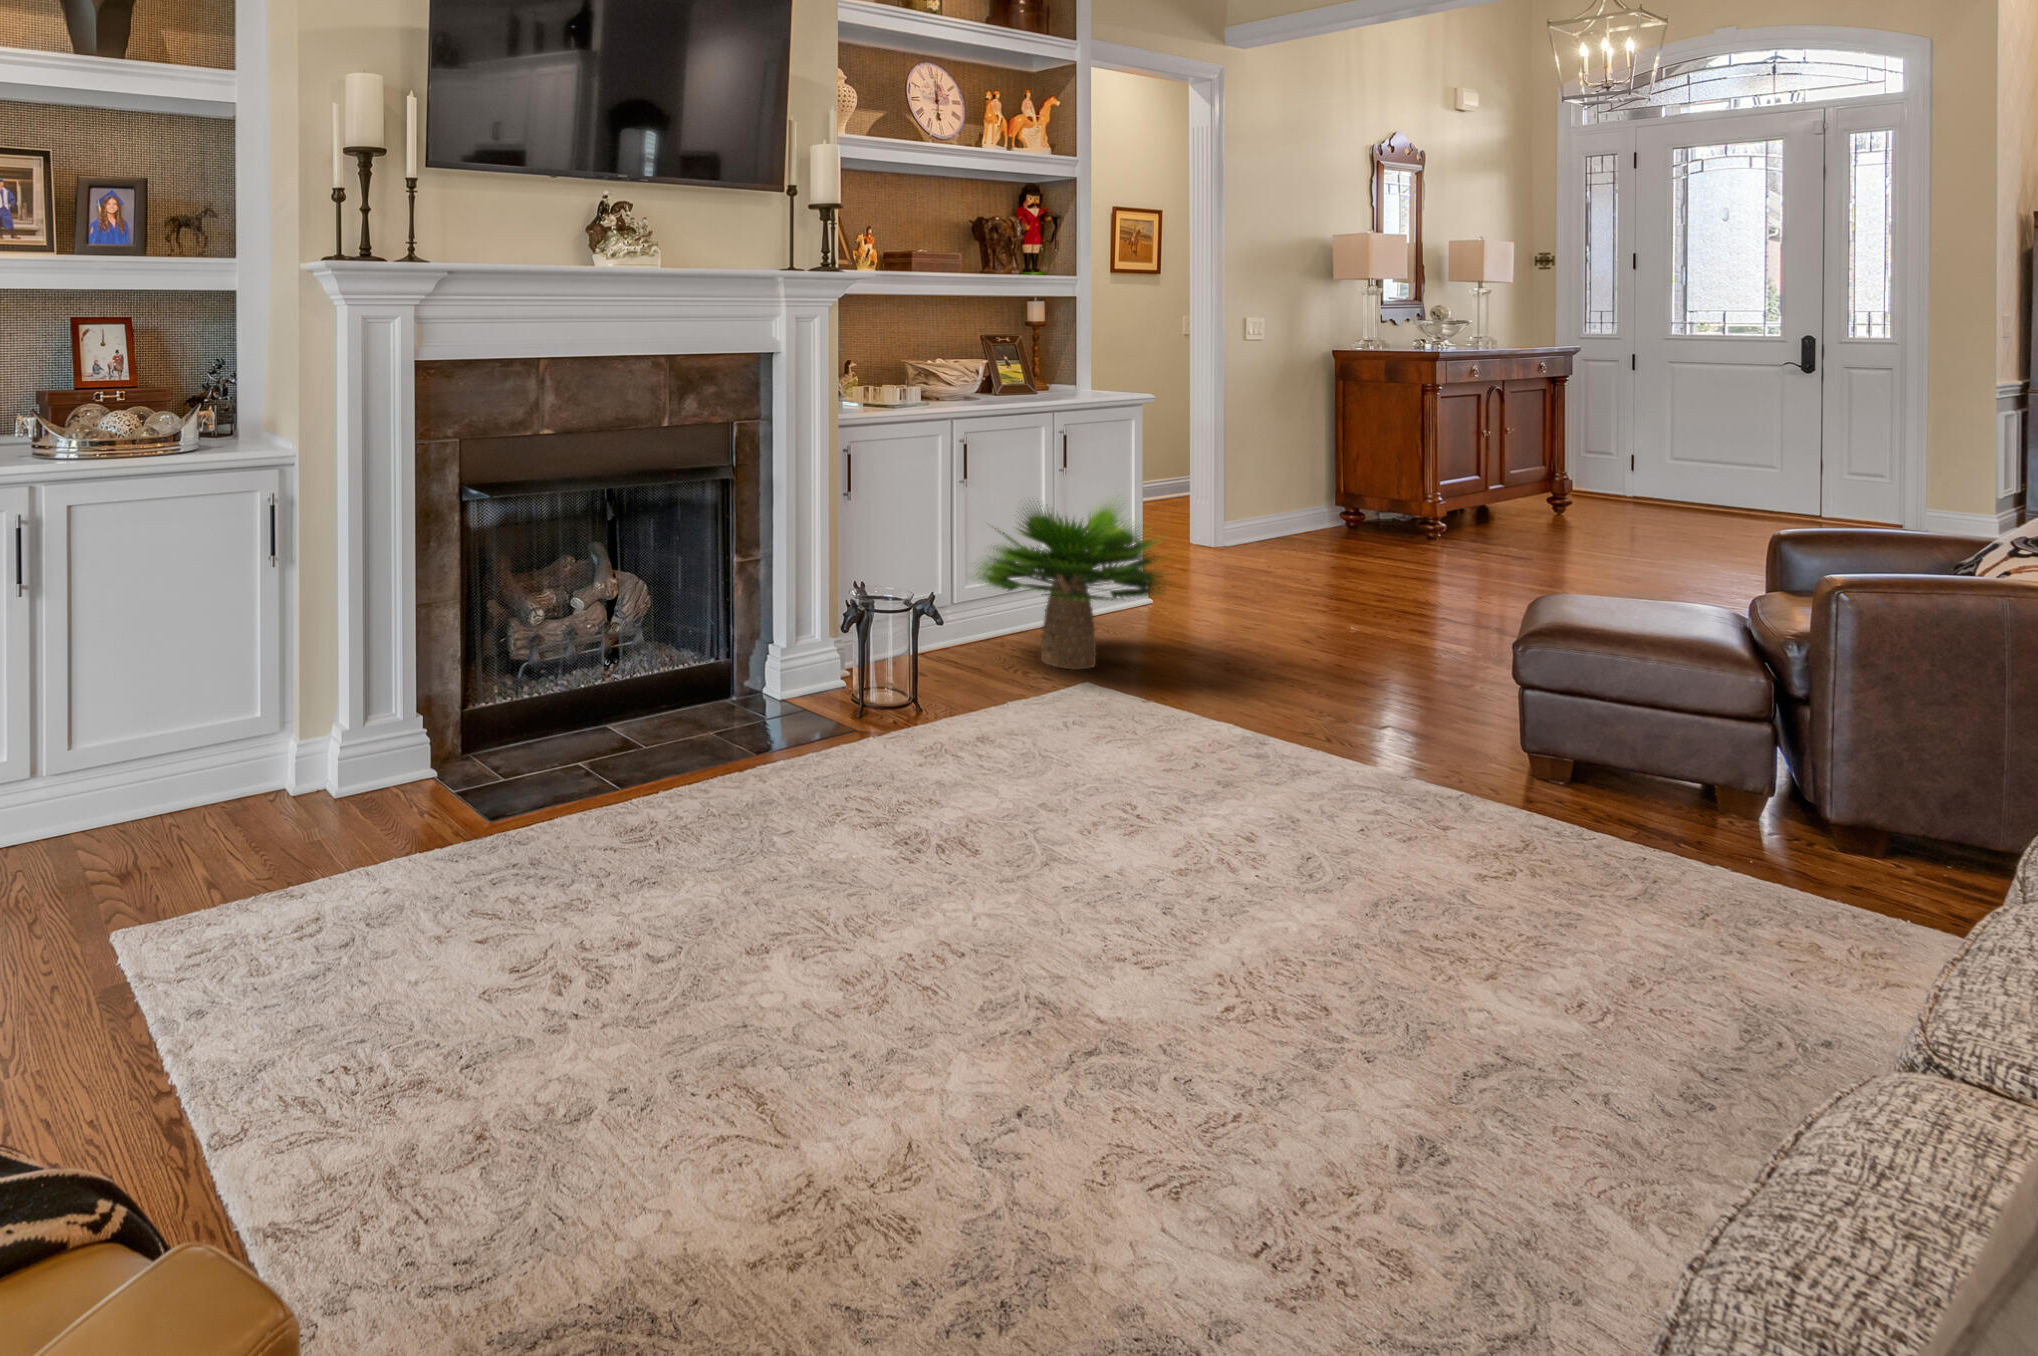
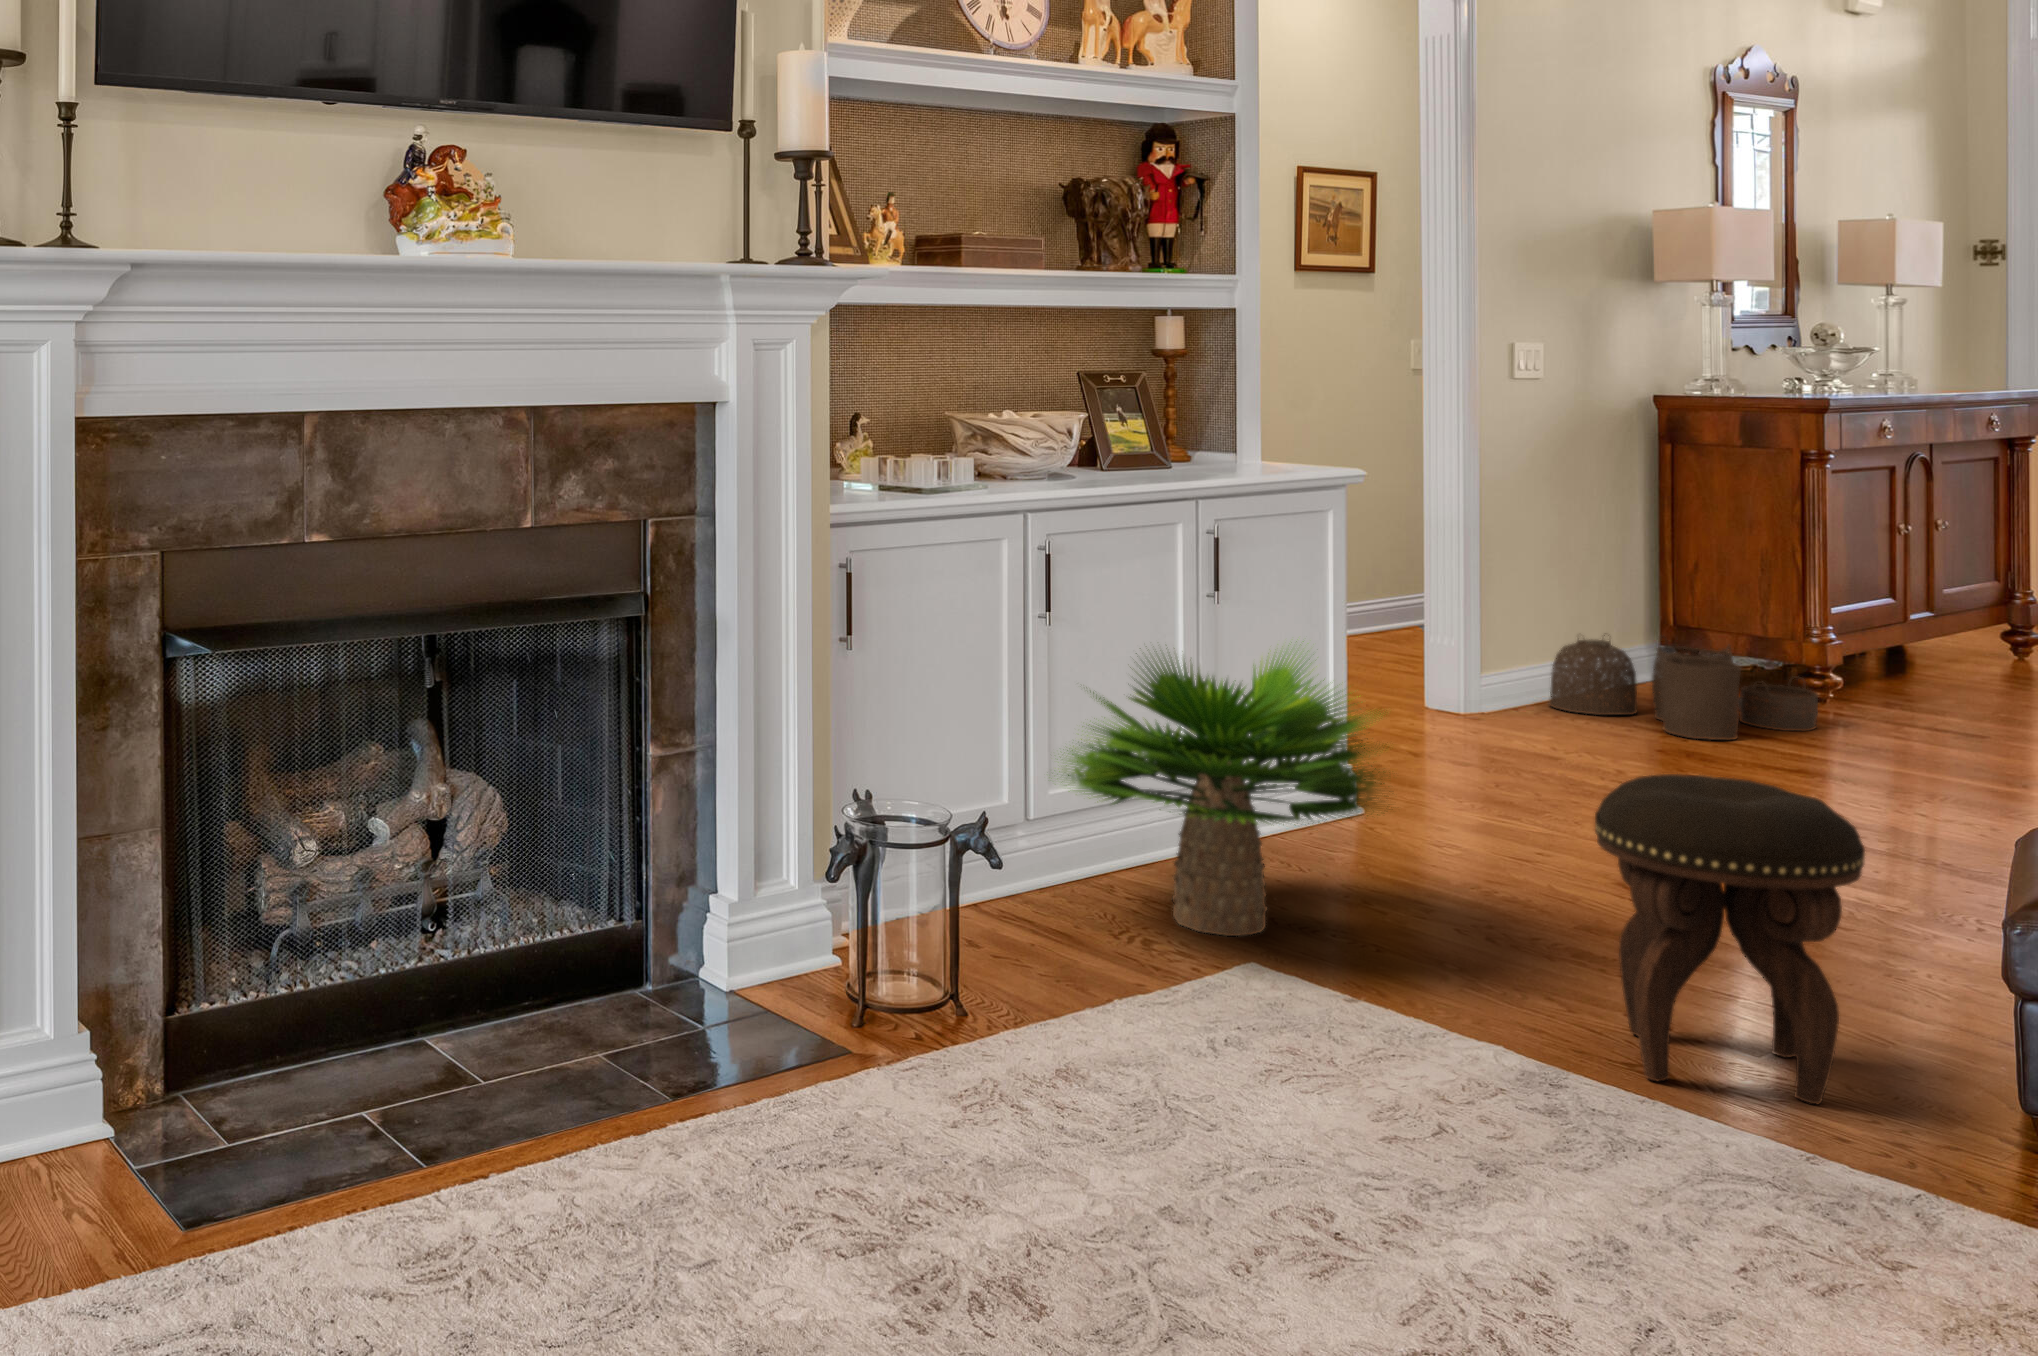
woven basket: none [1266,498,1429,561] -> present [1549,635,1818,740]
footstool: none [1287,567,1440,752] -> present [1595,774,1865,1104]

